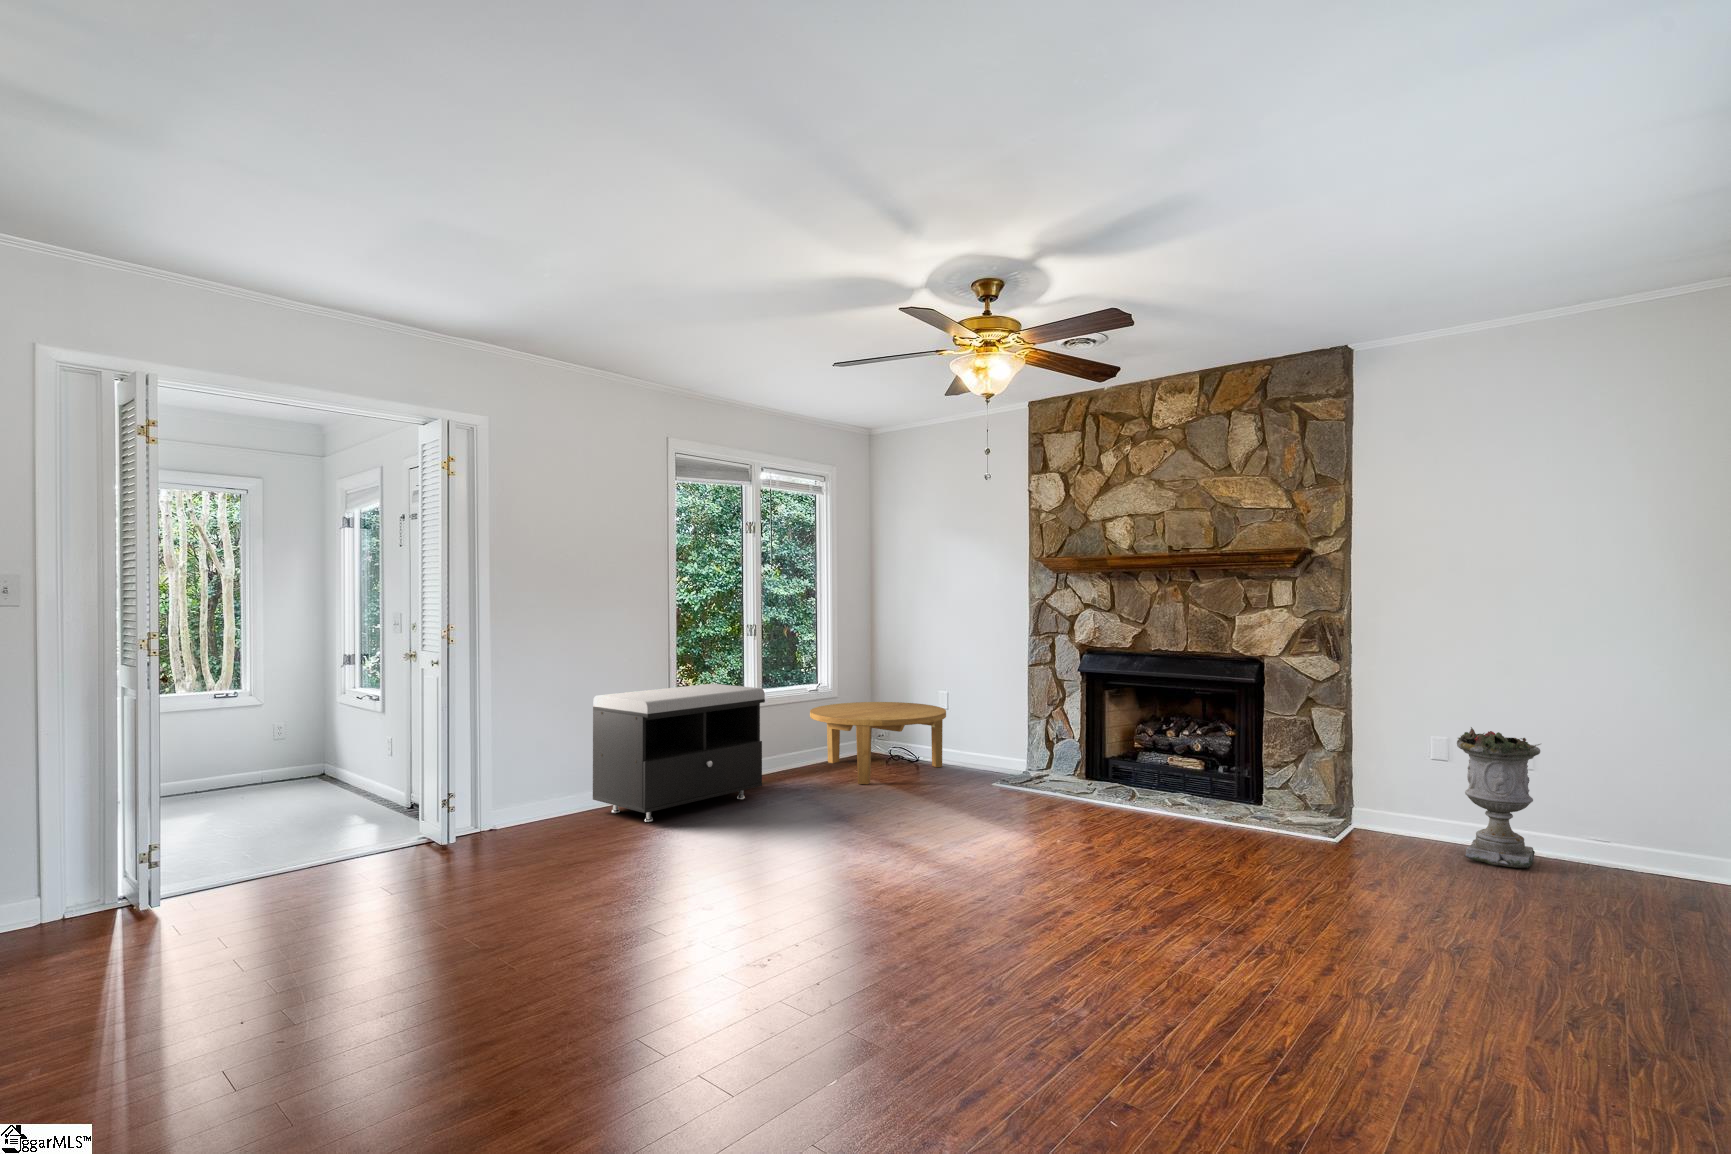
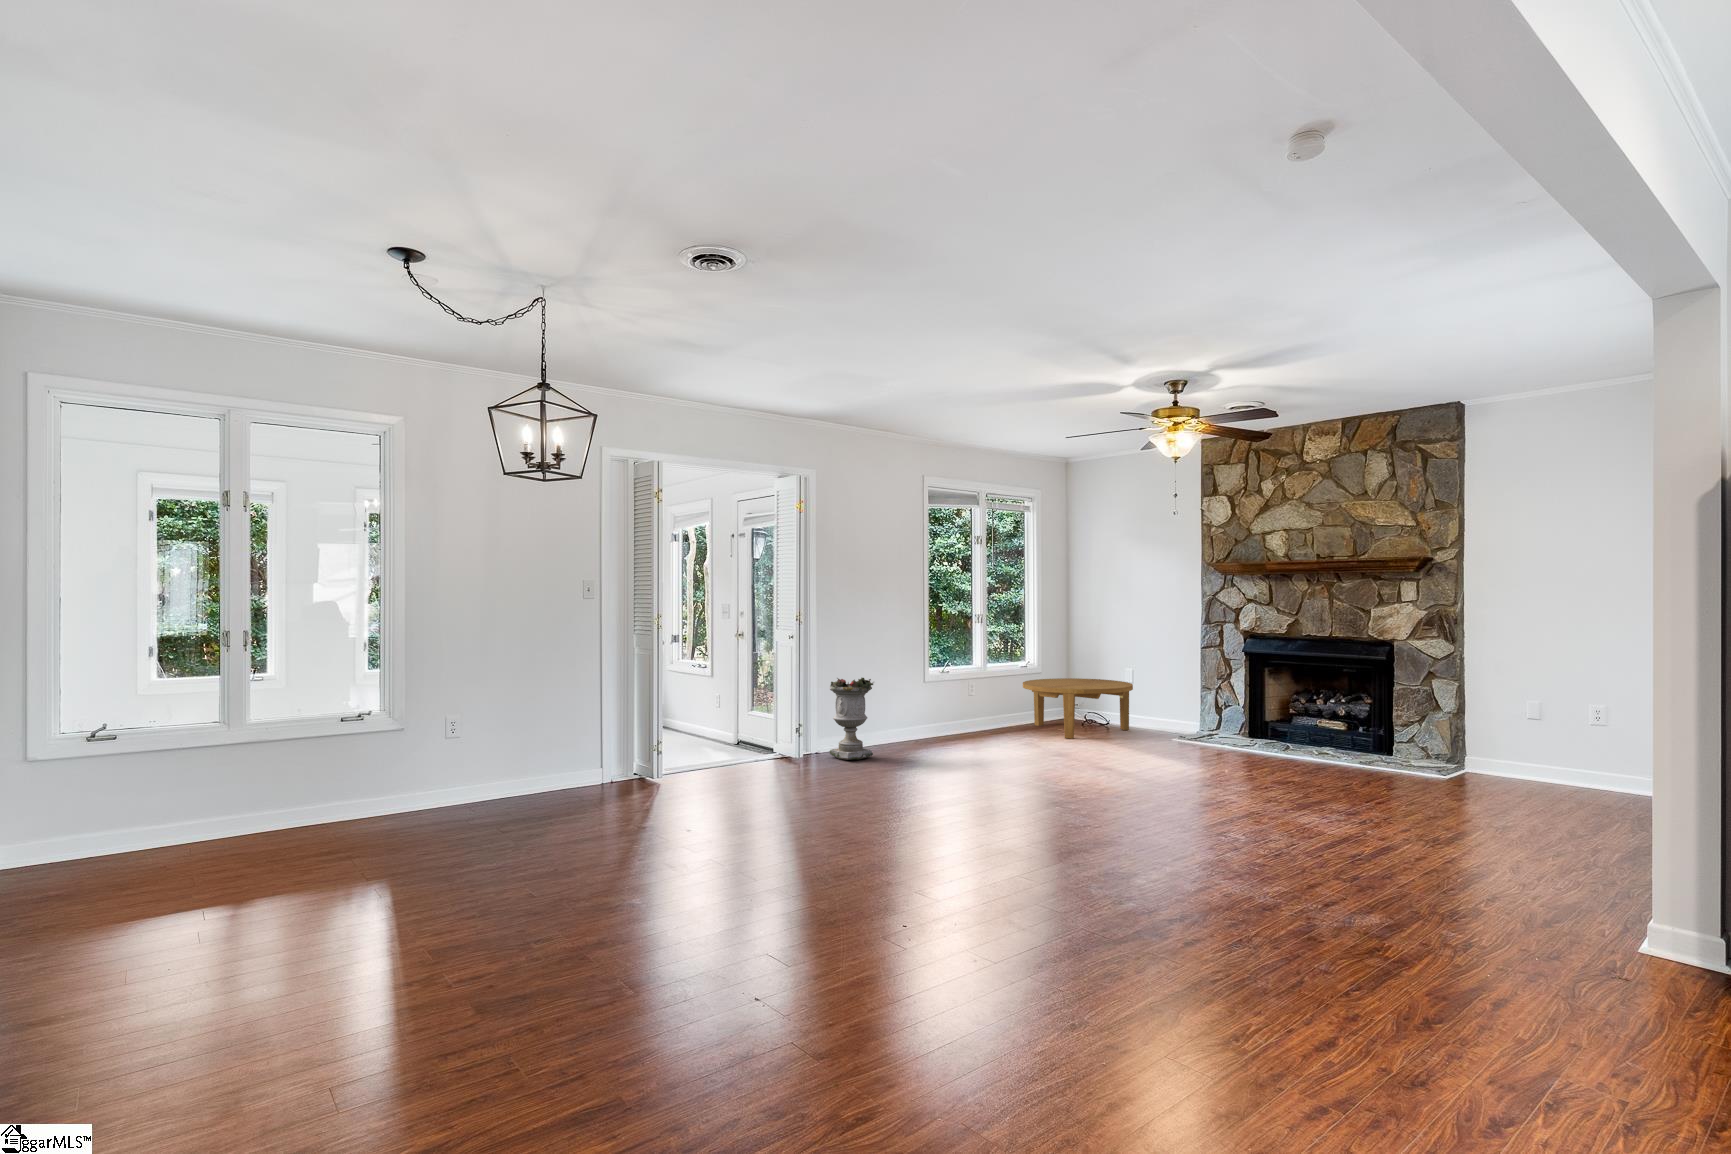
storage bench: present [593,684,765,822] -> none [876,660,997,755]
planter: present [1457,727,1540,868] -> present [830,678,873,760]

